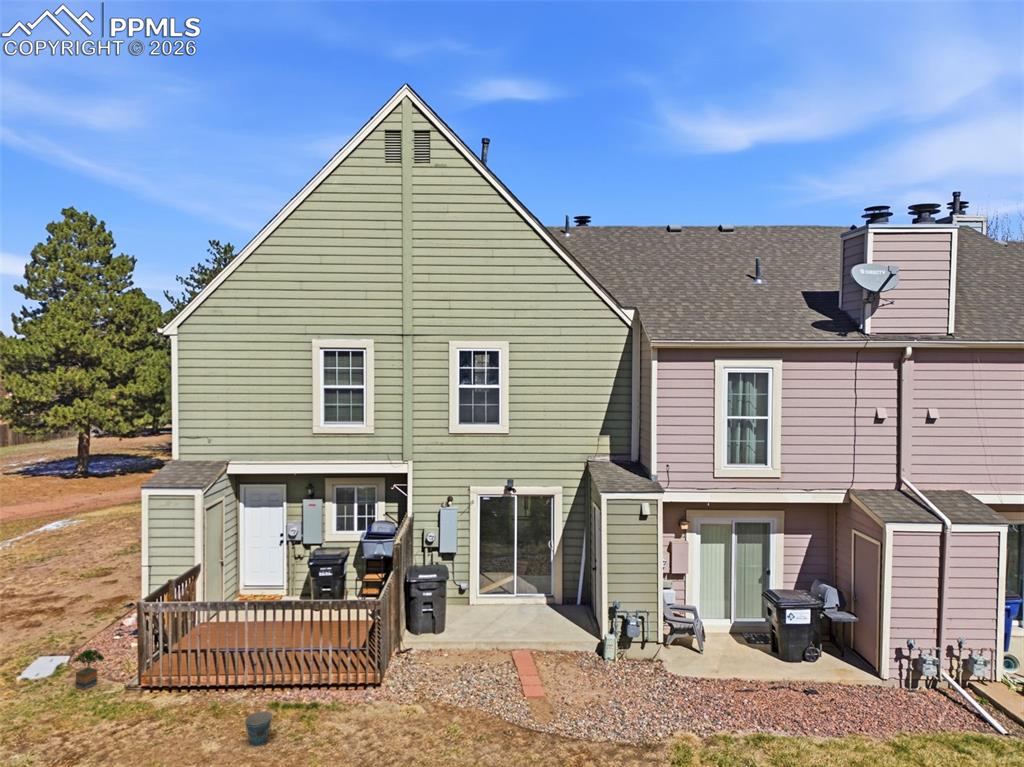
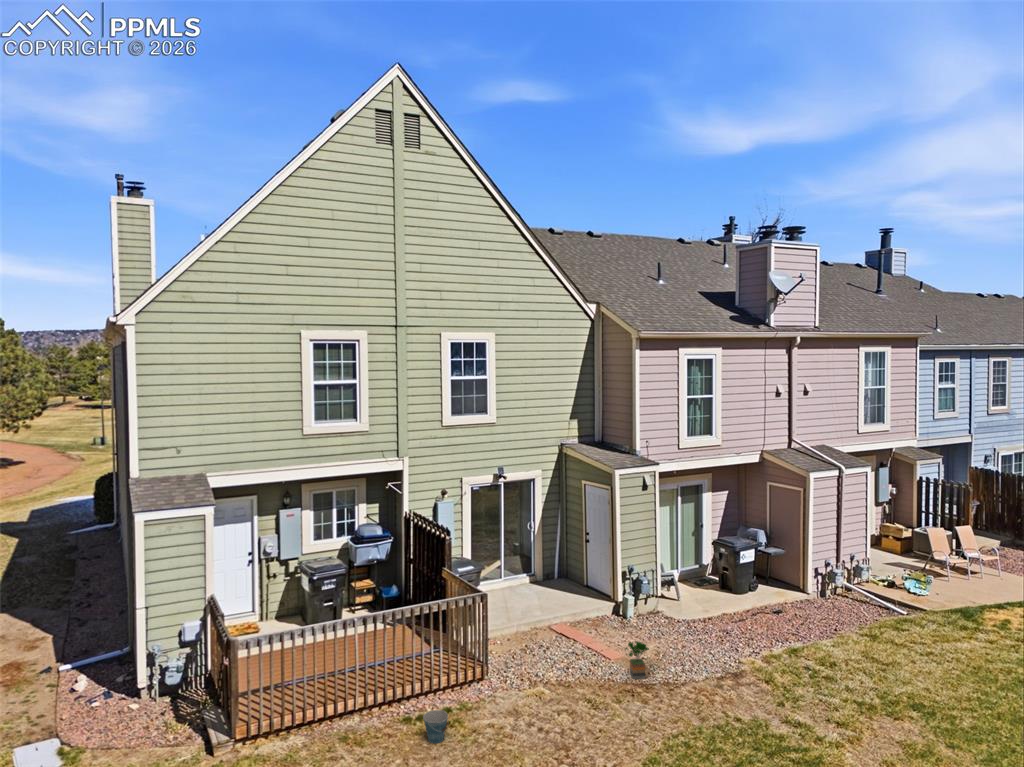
potted tree: present [73,649,104,690] -> present [625,642,649,679]

